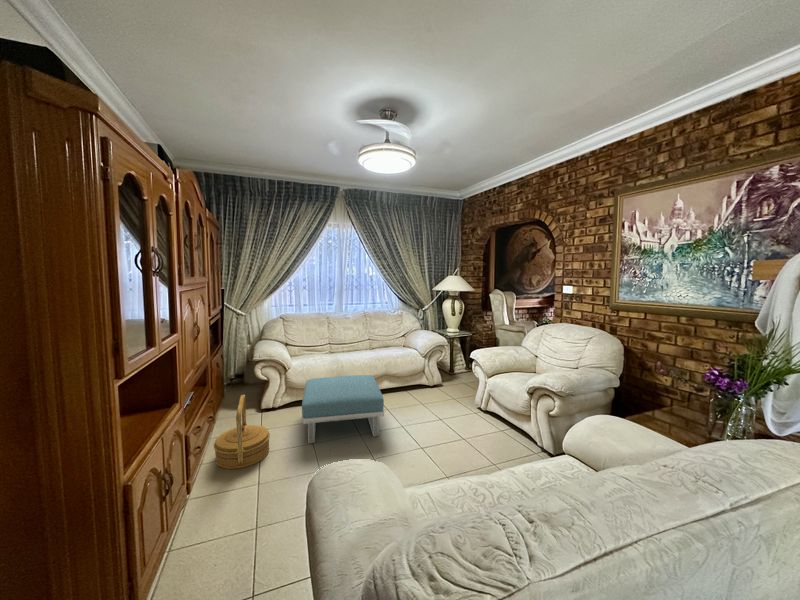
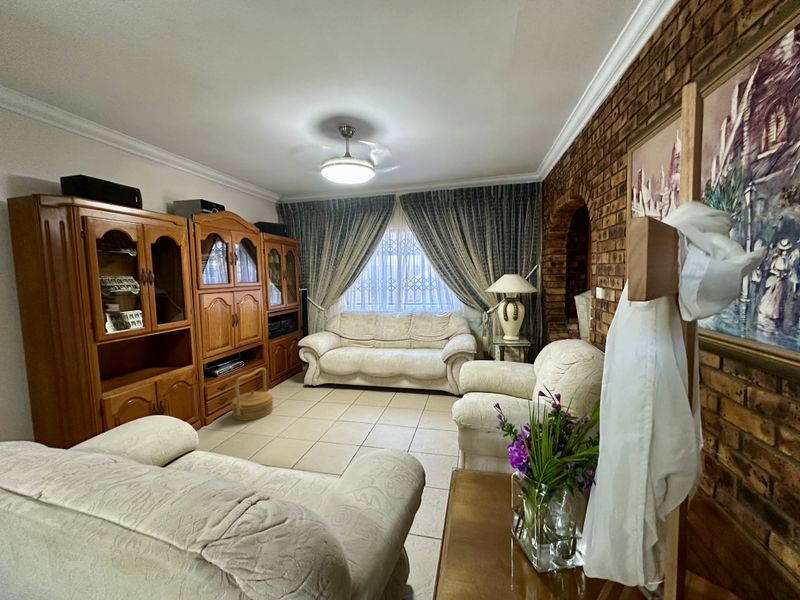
footstool: present [302,375,384,443] -> none [291,366,382,427]

